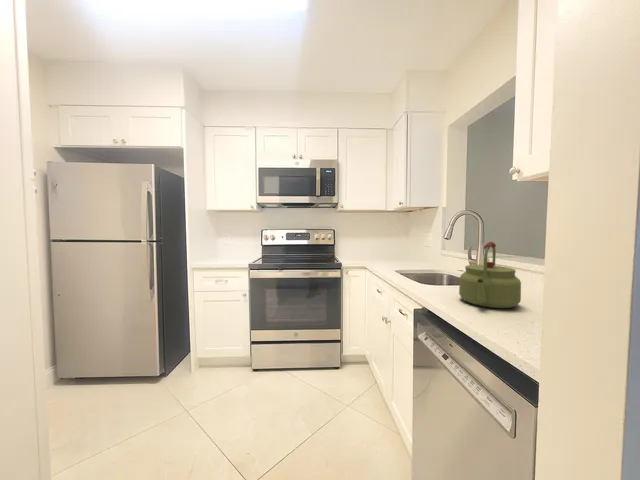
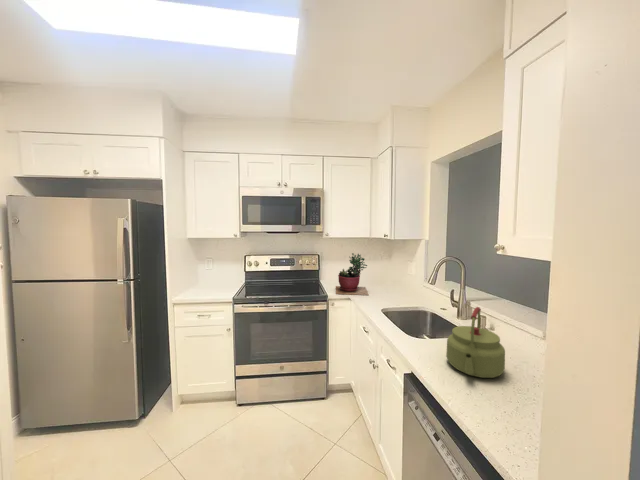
succulent plant: none [351,224,384,264] -> present [336,253,369,295]

